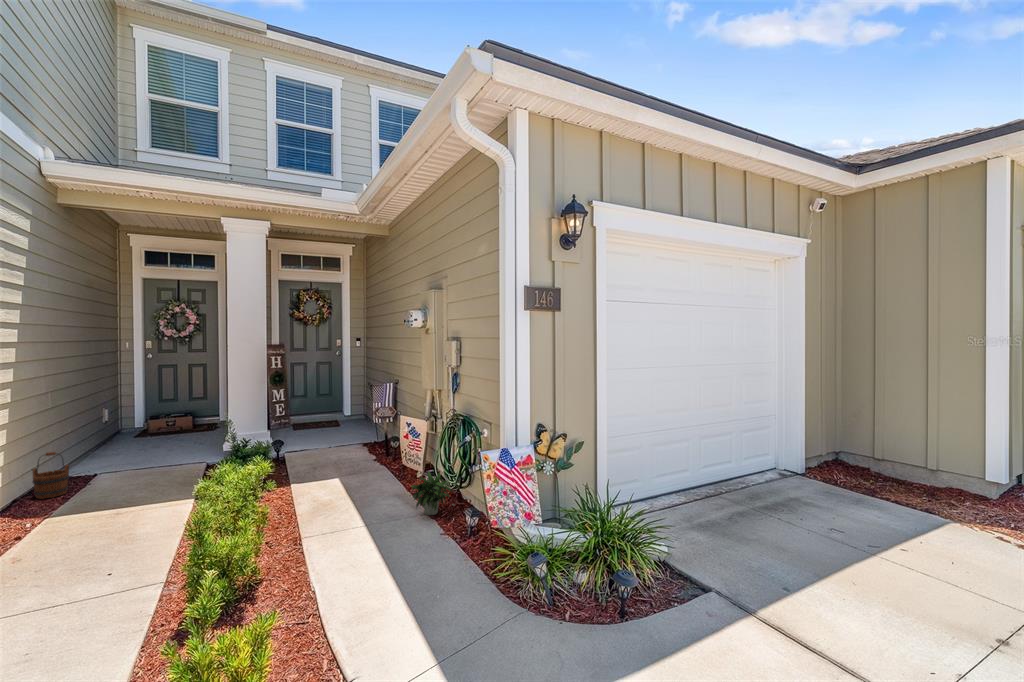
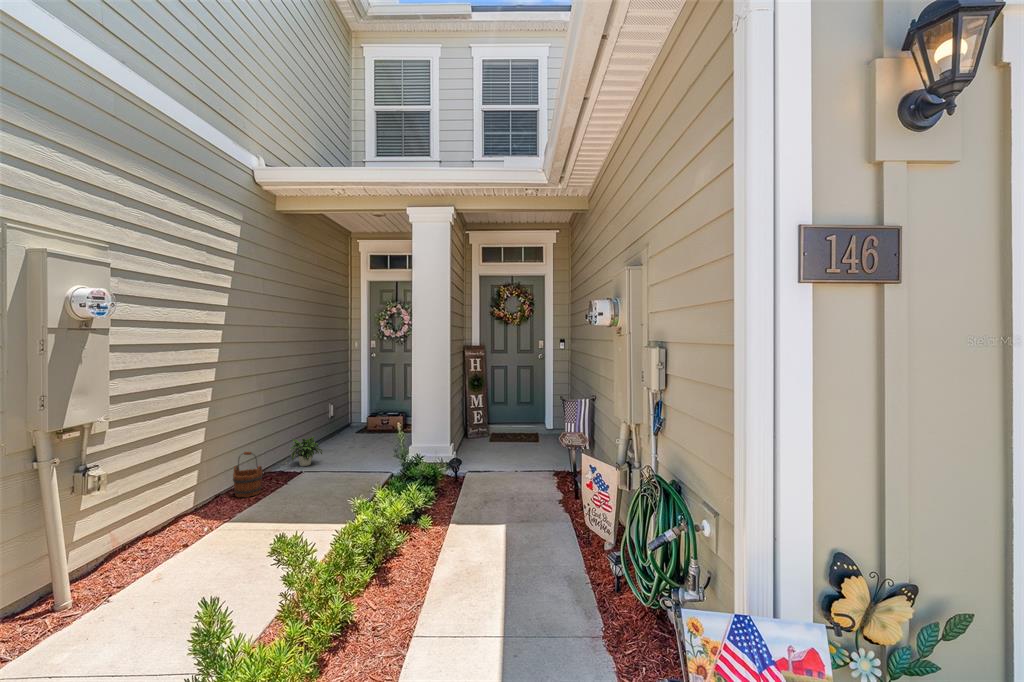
potted plant: present [411,471,454,515] -> present [289,437,322,466]

